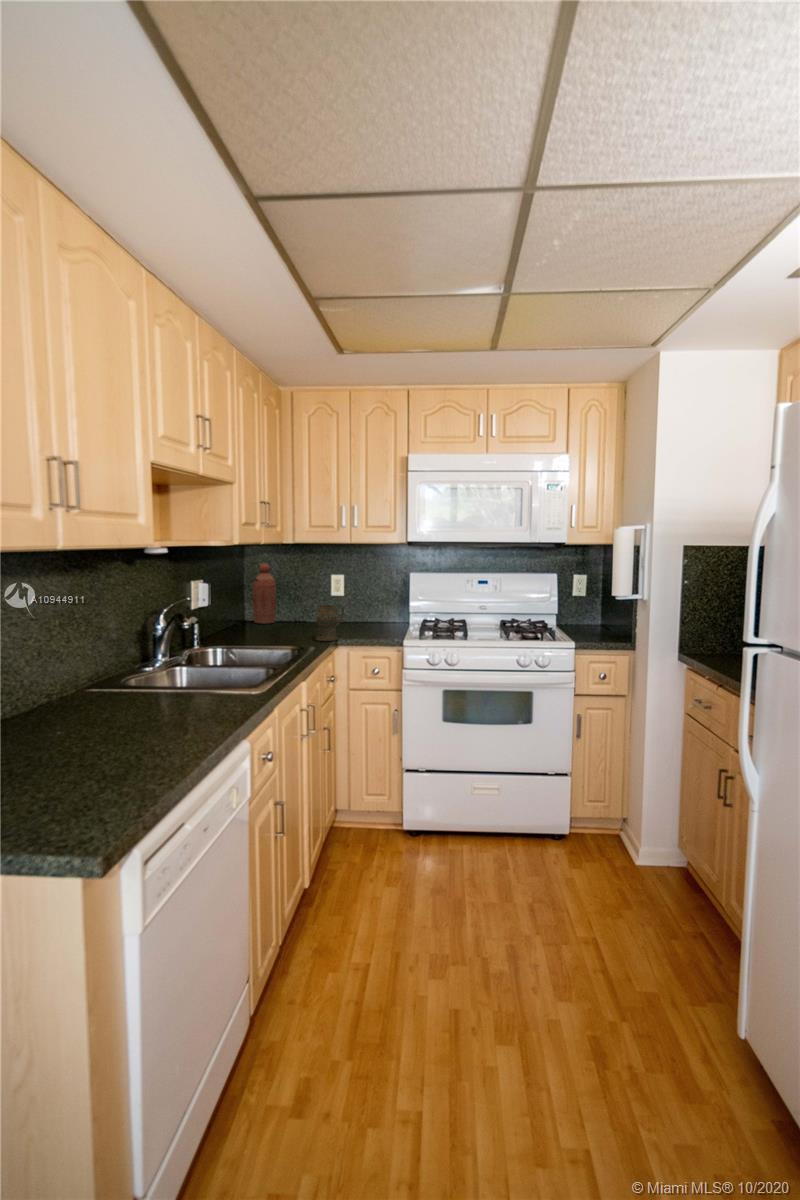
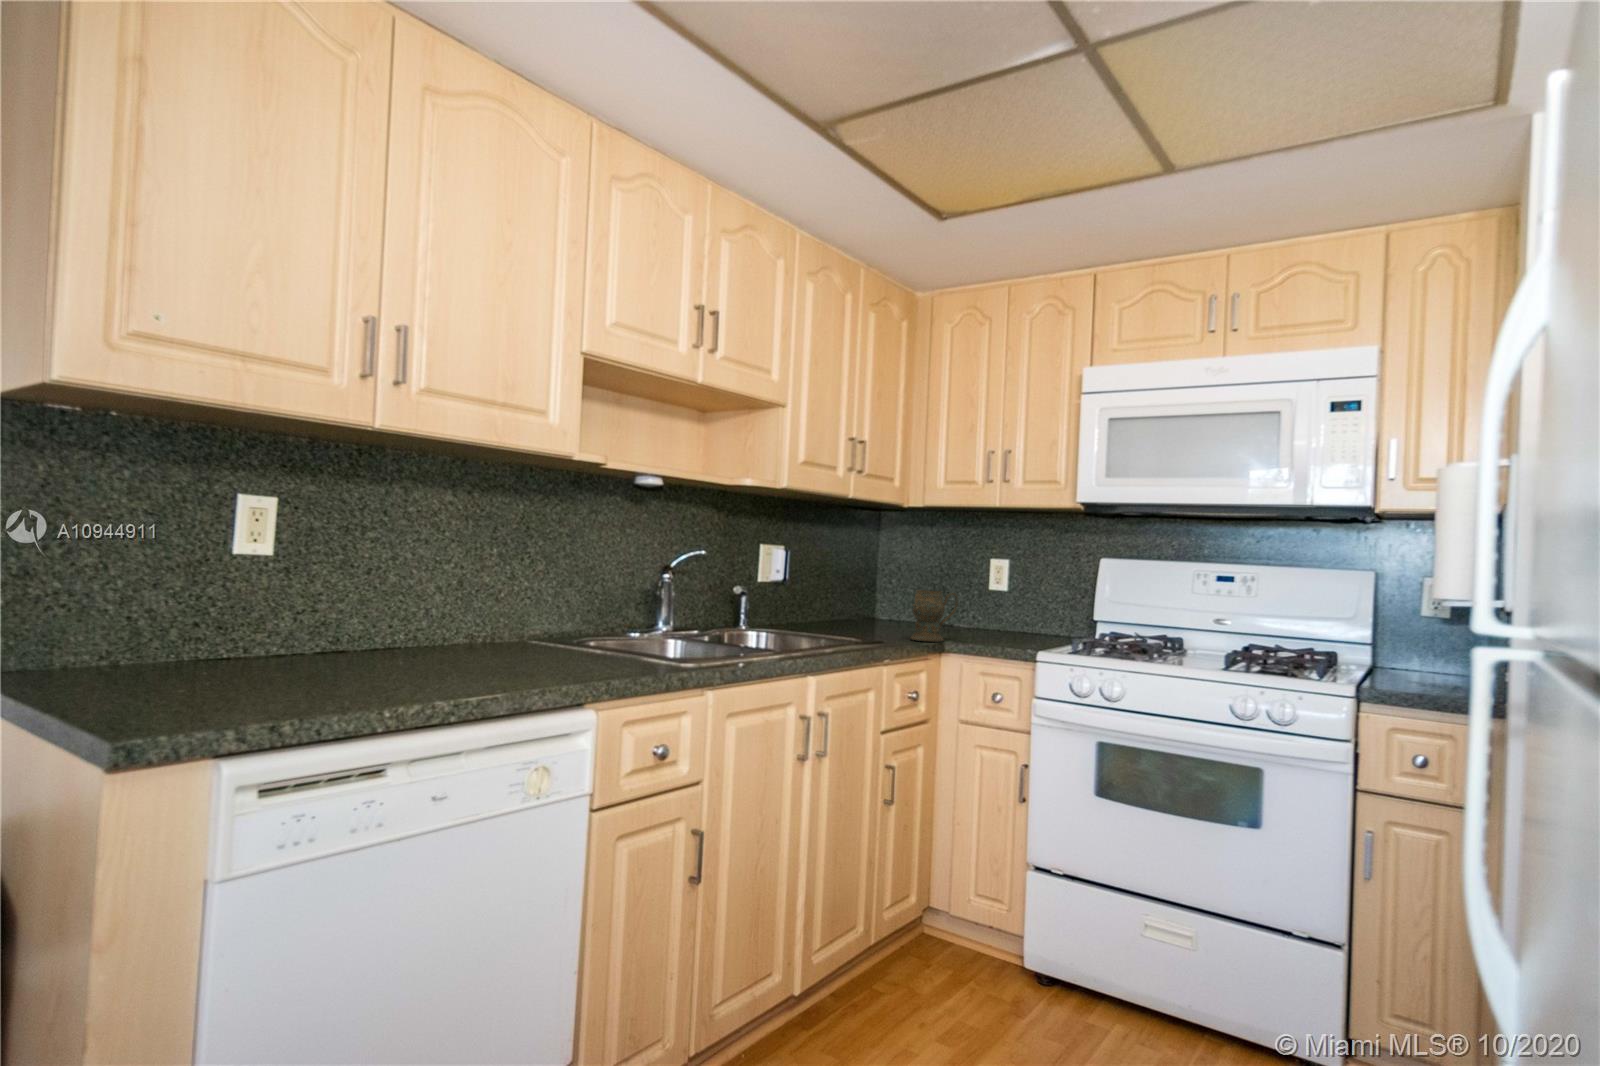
bottle: present [253,563,276,624] -> none [879,537,911,620]

